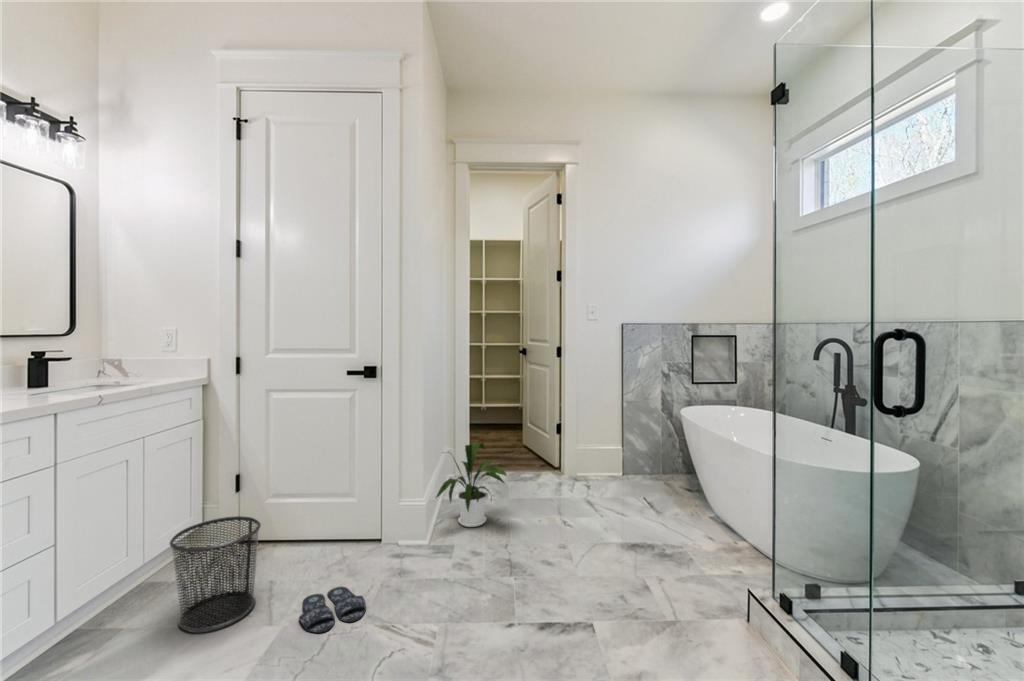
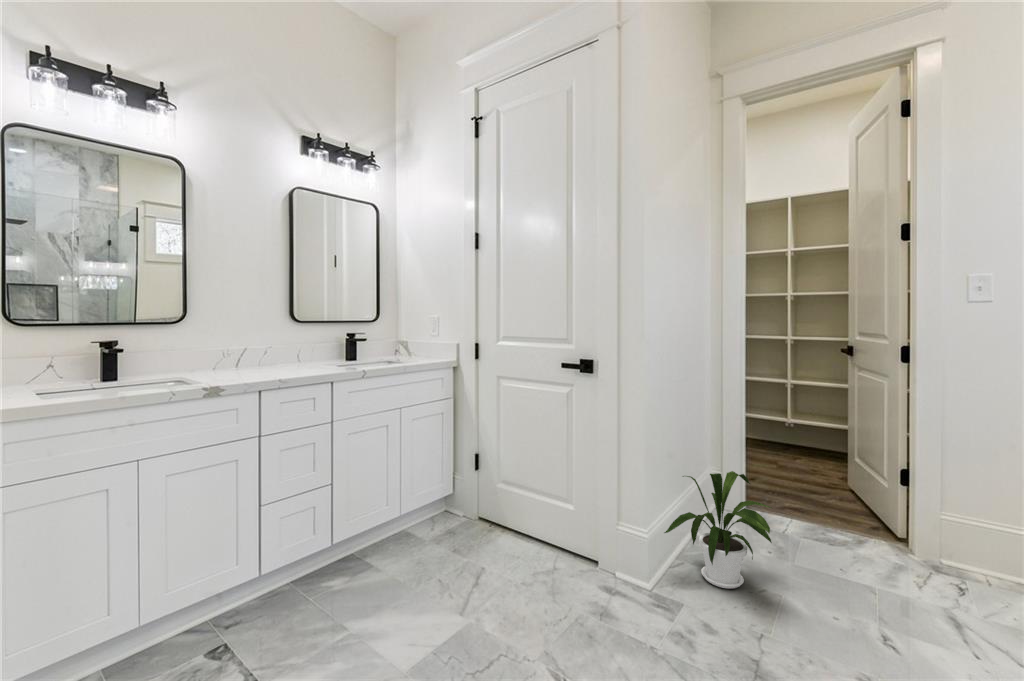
waste bin: present [170,516,261,632] -> none [387,494,461,602]
slippers: present [299,587,366,633] -> none [473,602,543,659]

